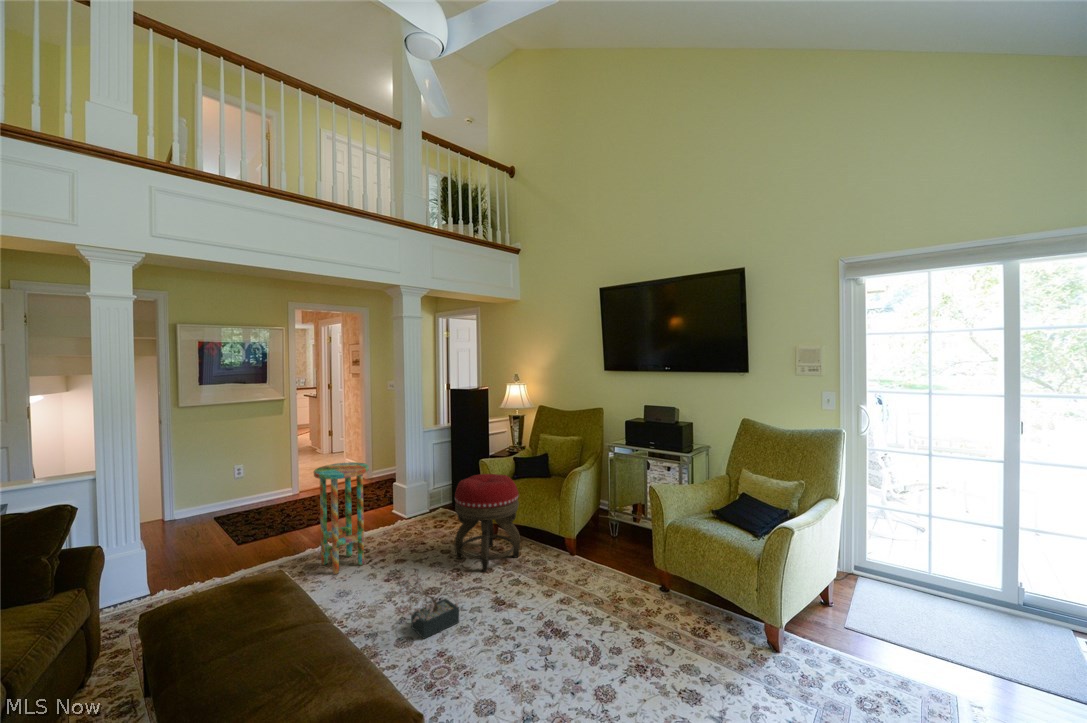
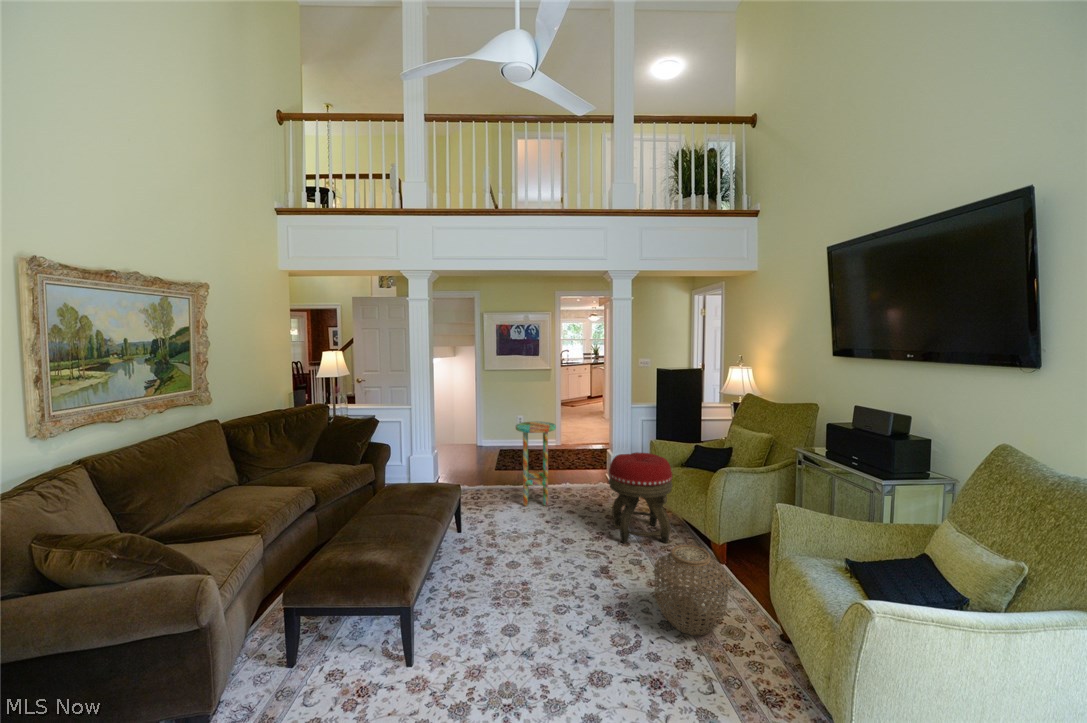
woven basket: none [575,541,638,622] -> present [654,545,728,636]
decorative plant: present [397,572,463,639] -> none [512,514,570,570]

